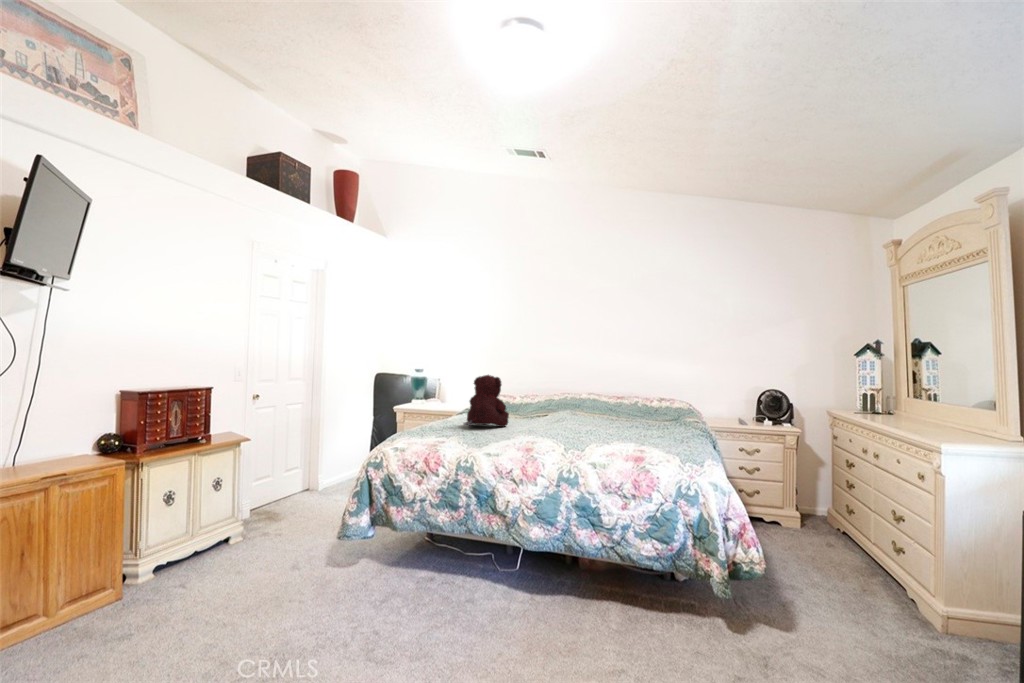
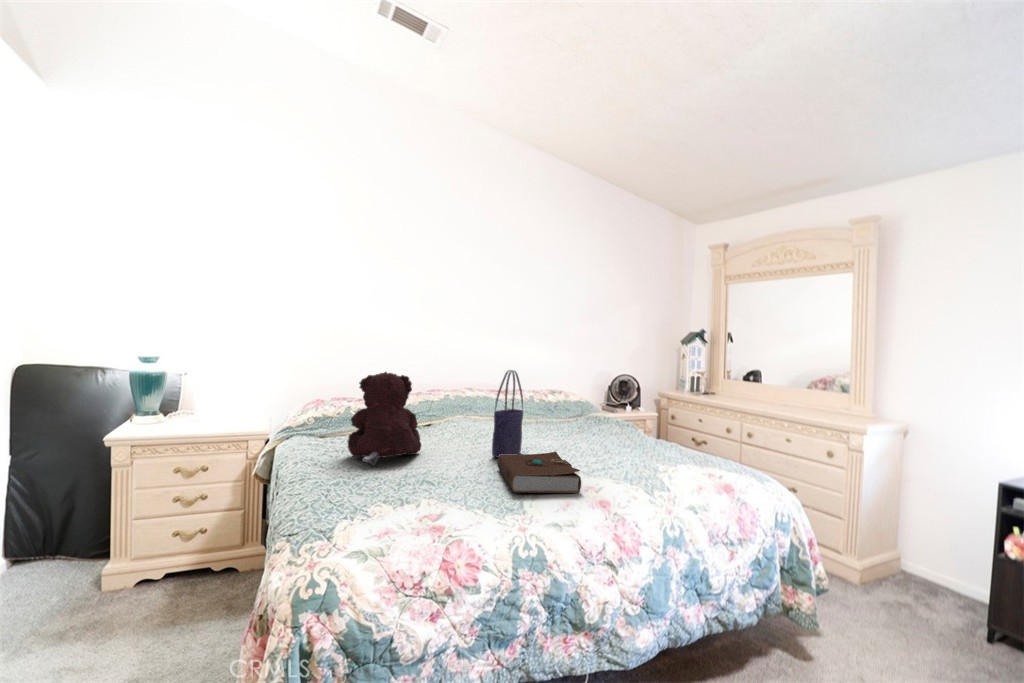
tote bag: none [537,374,565,433] -> present [492,370,523,457]
book: none [497,427,558,447] -> present [497,452,581,493]

